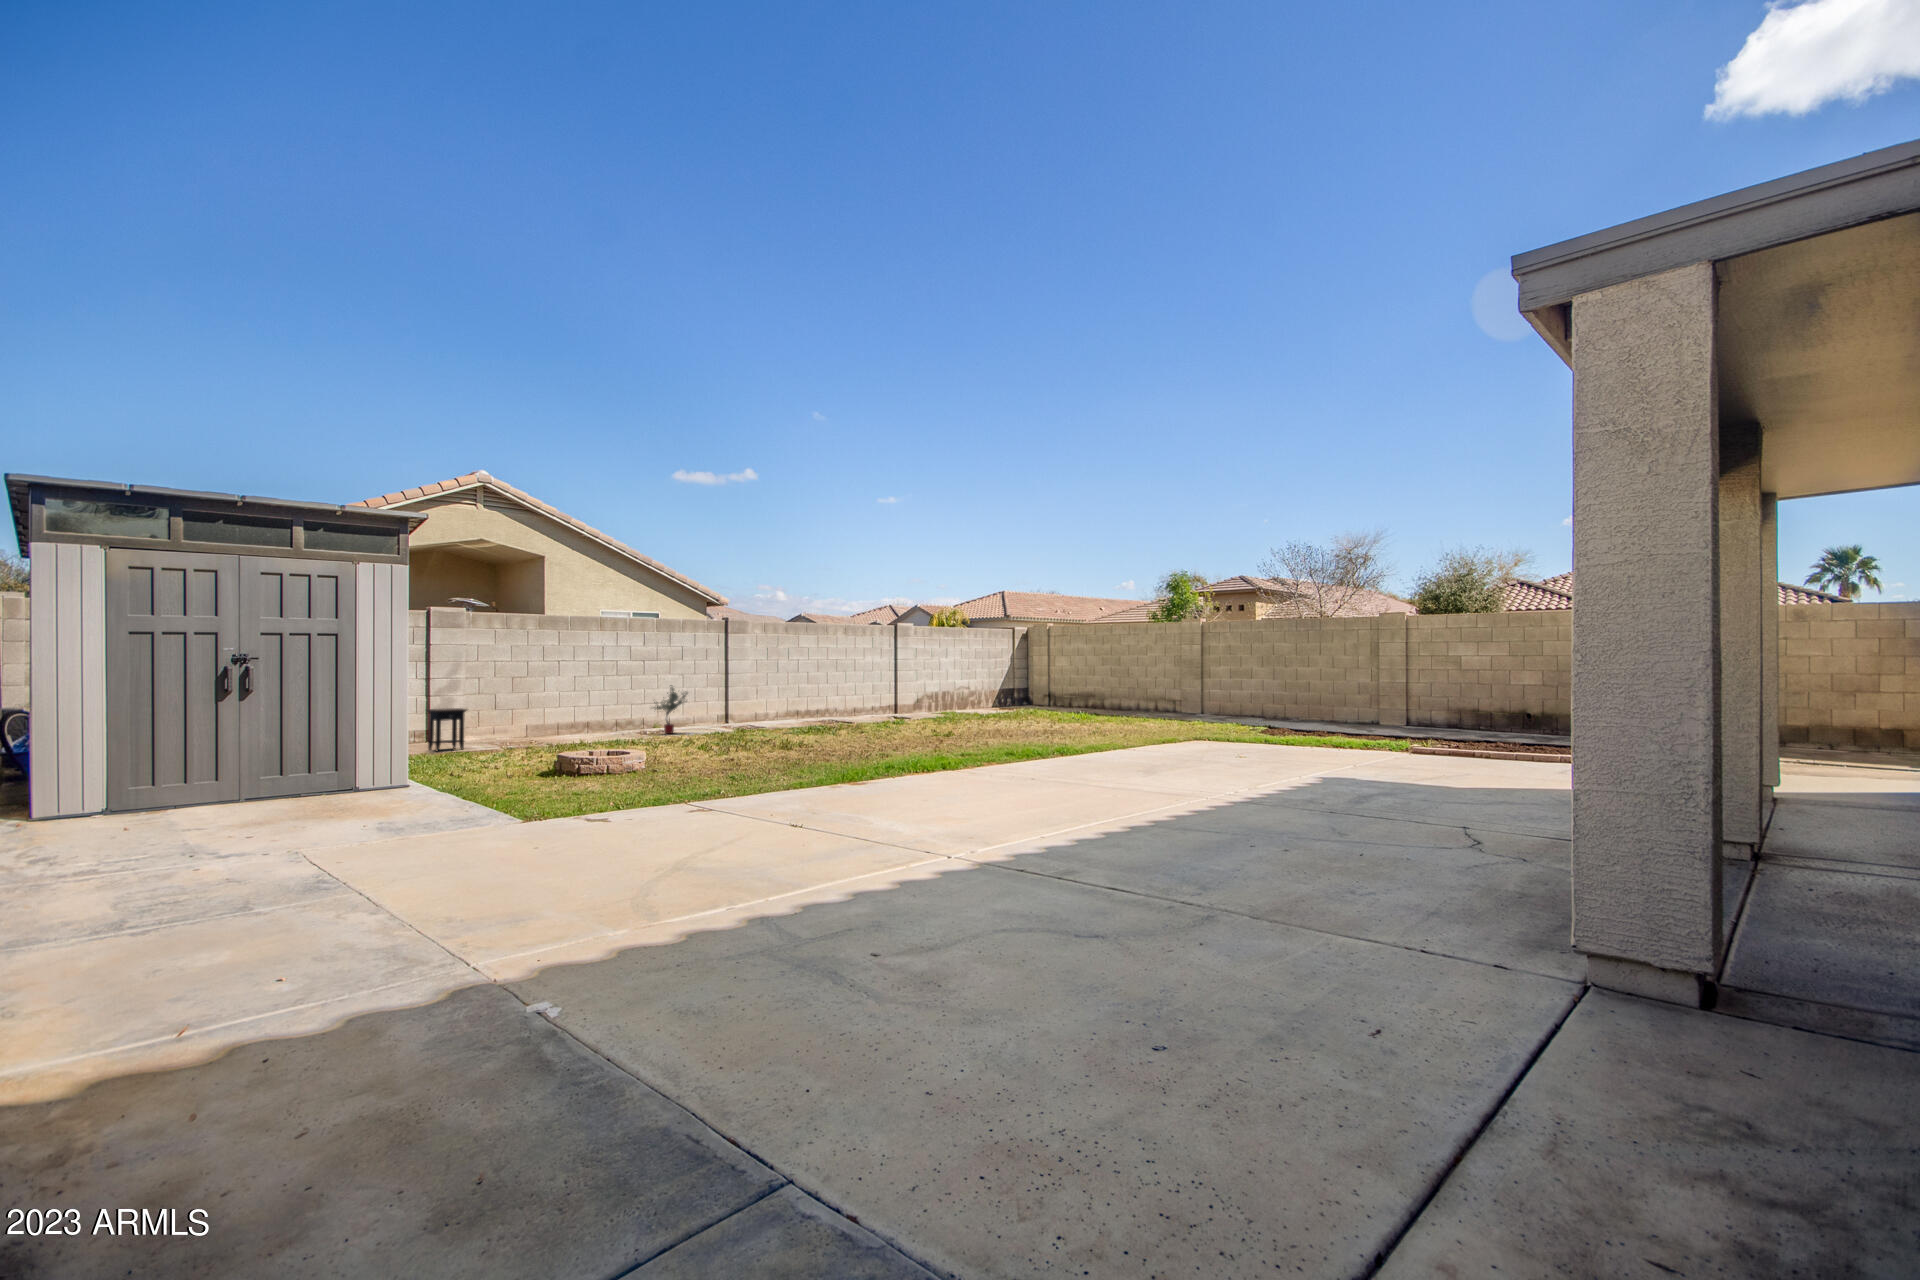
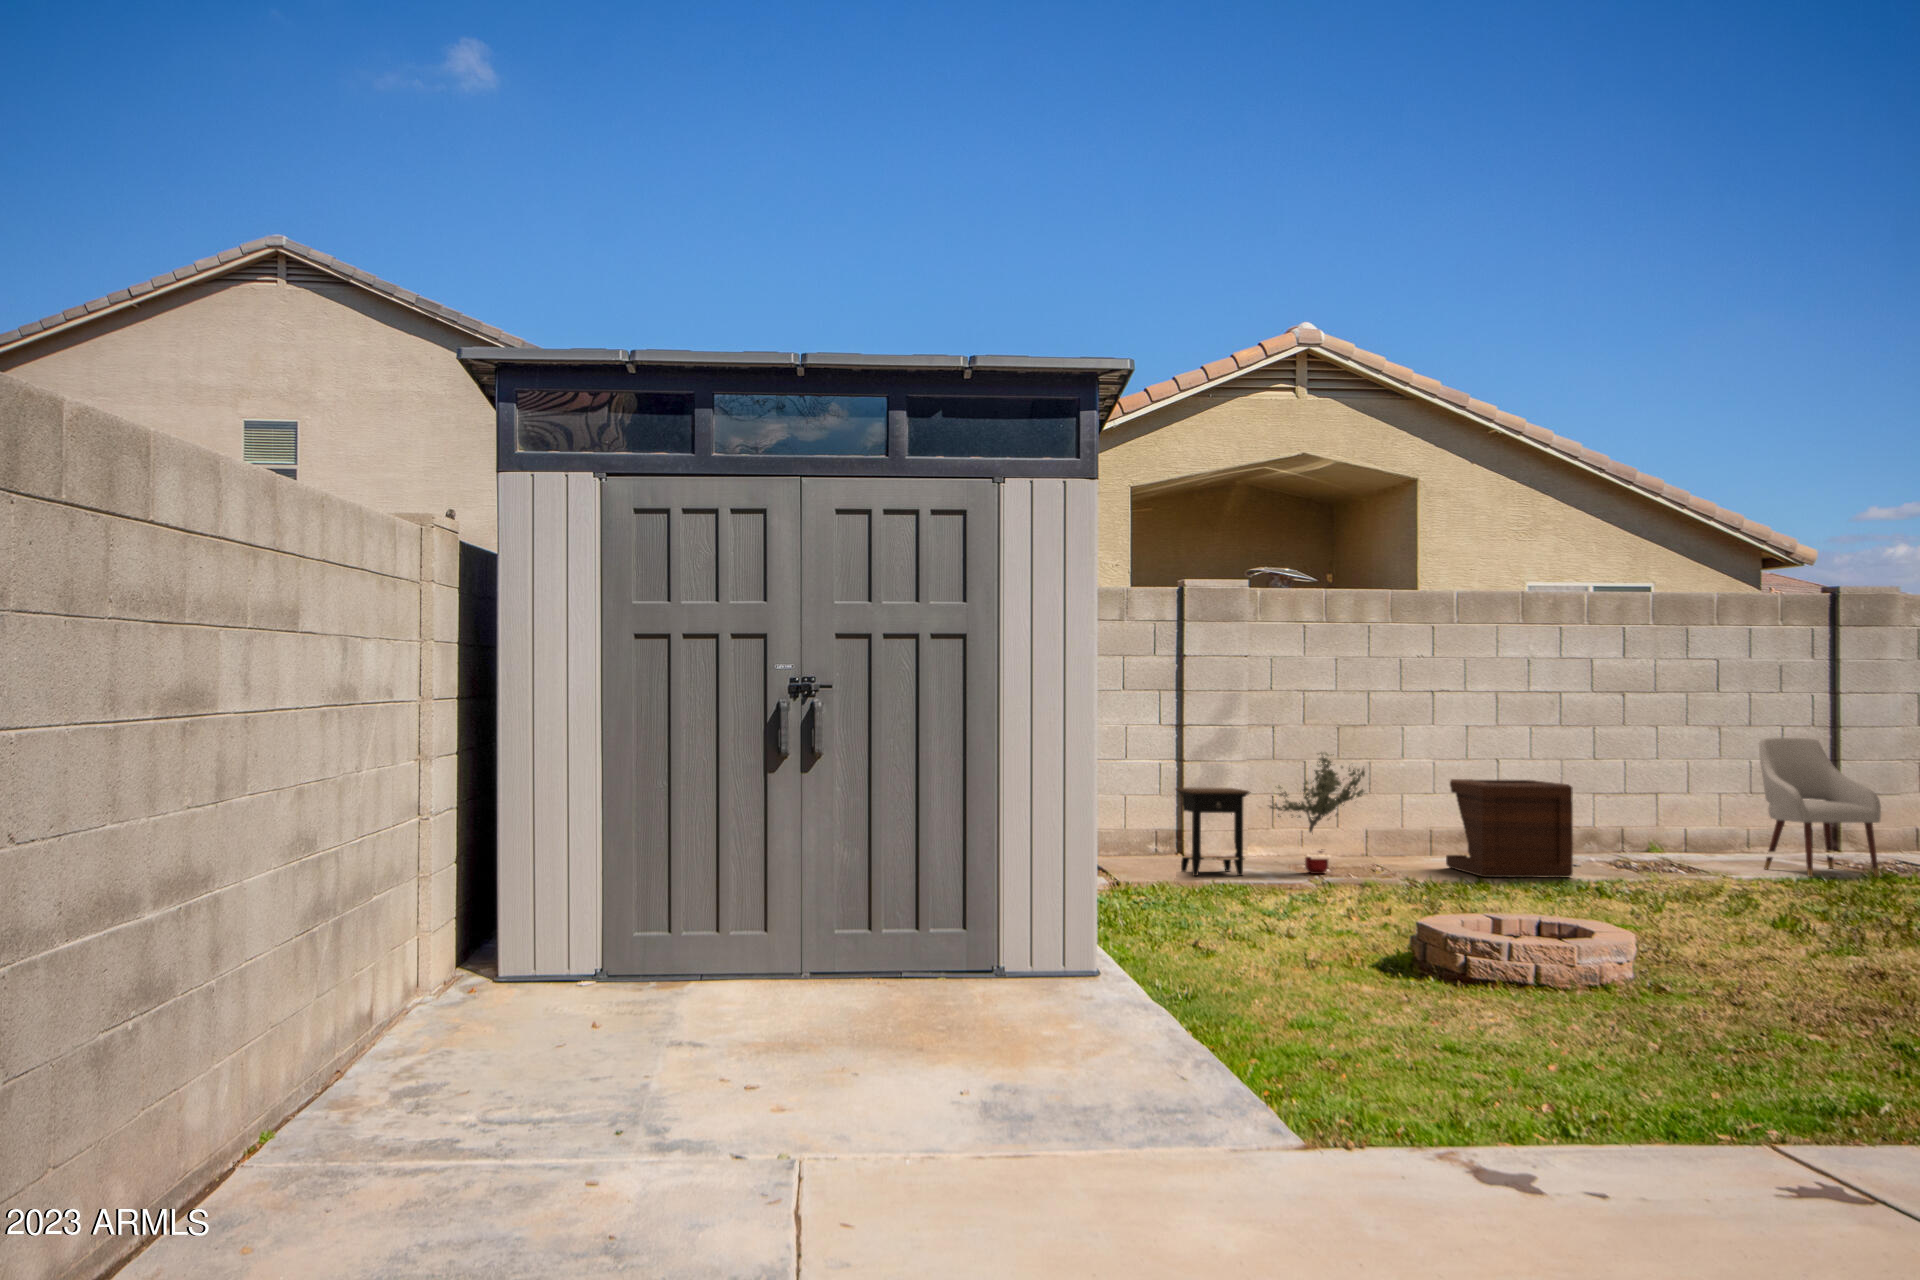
chair: none [698,678,741,732] -> present [1759,738,1881,876]
potted tree: present [653,685,688,734] -> present [1270,753,1365,874]
wooden crate: none [565,699,623,741] -> present [1446,779,1573,878]

